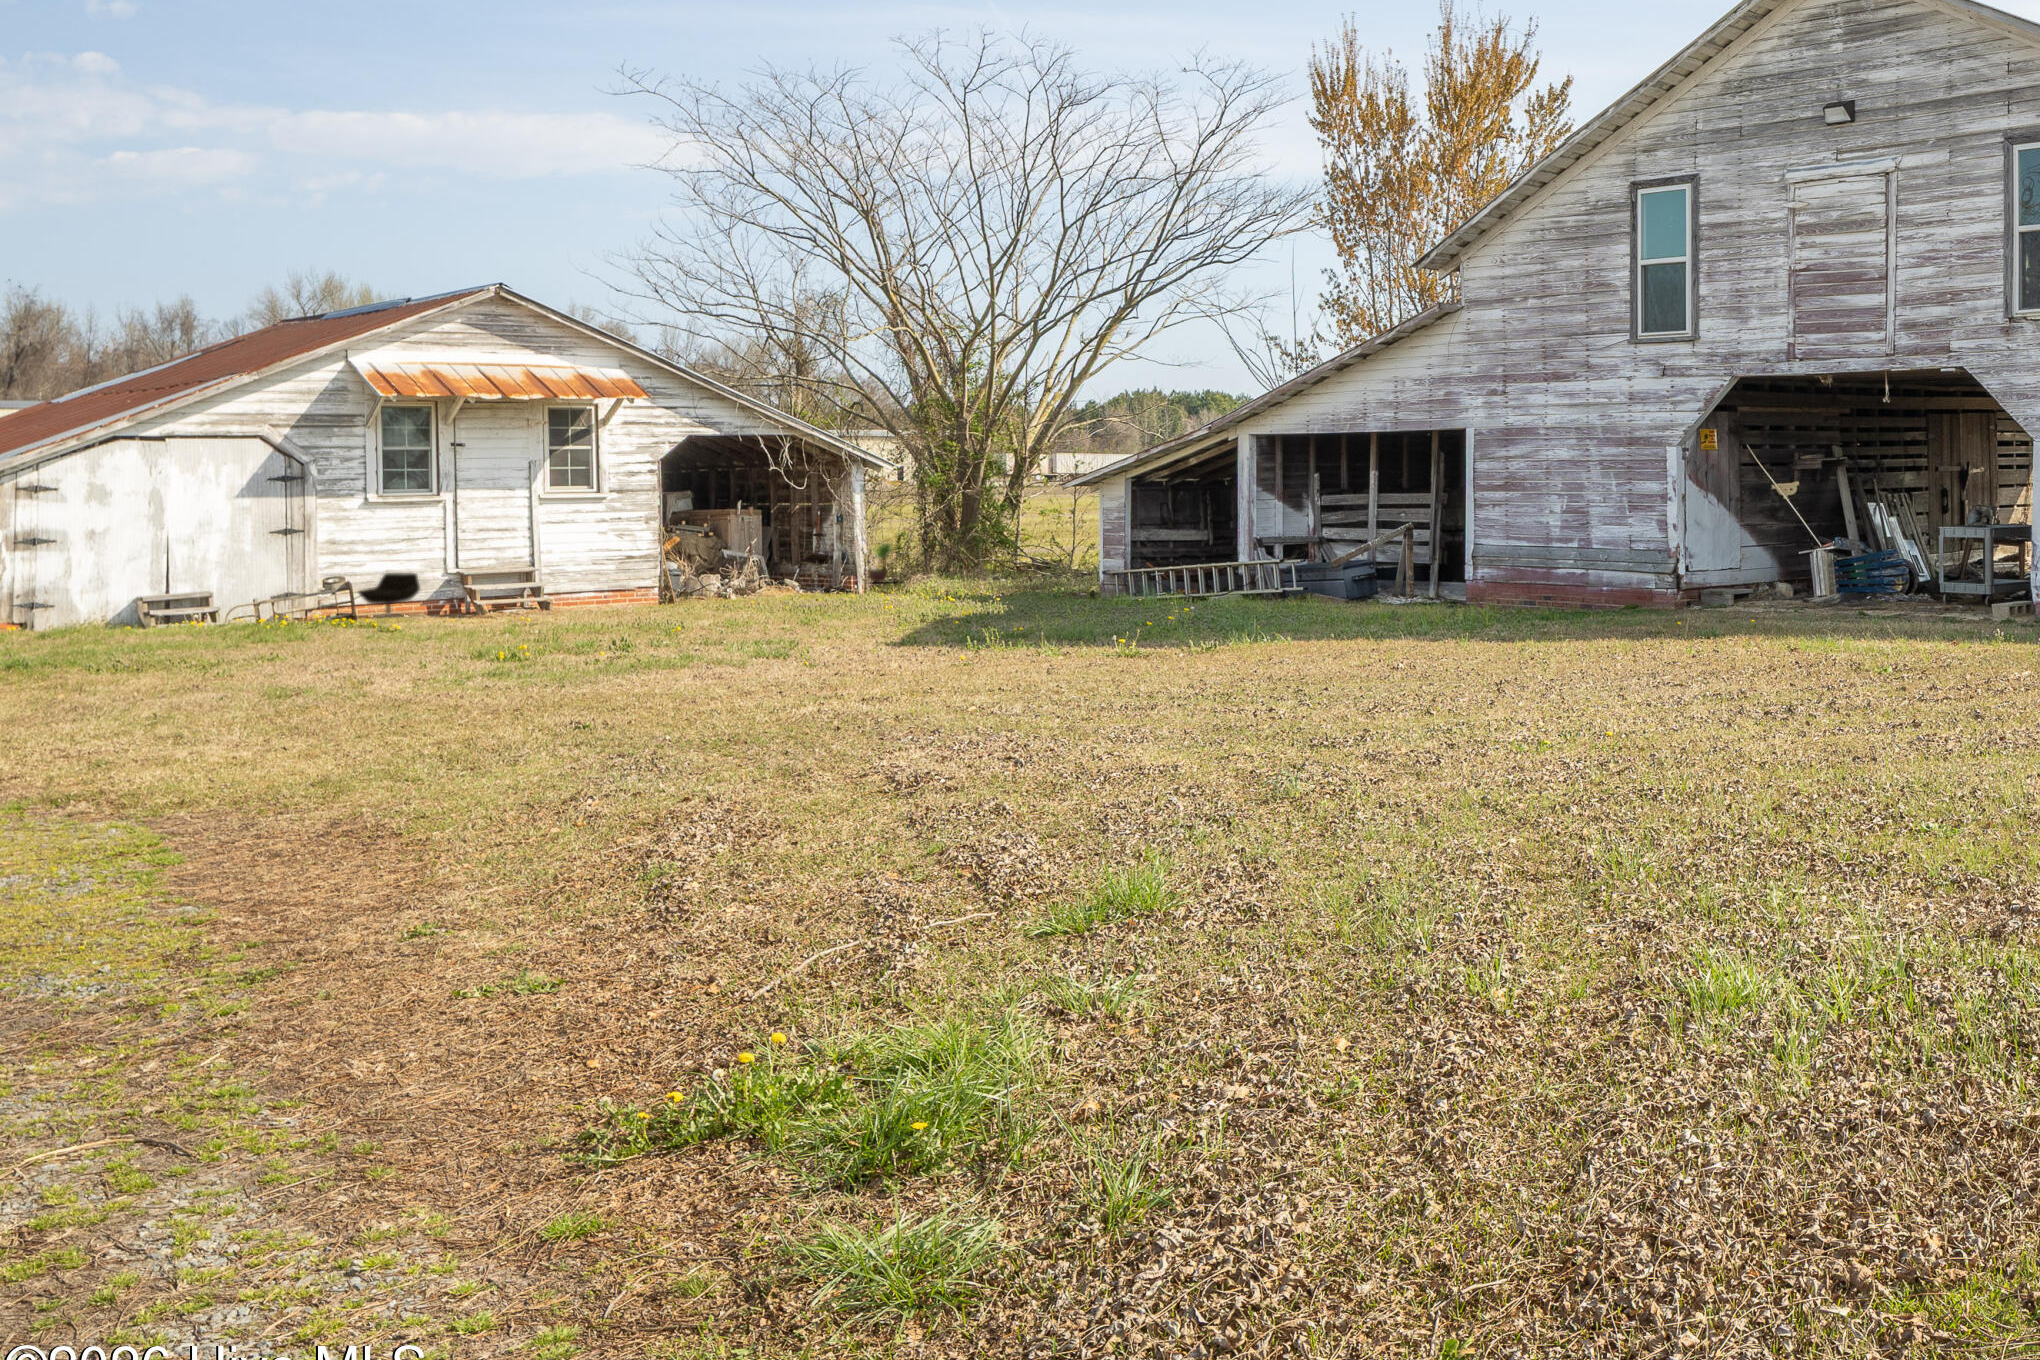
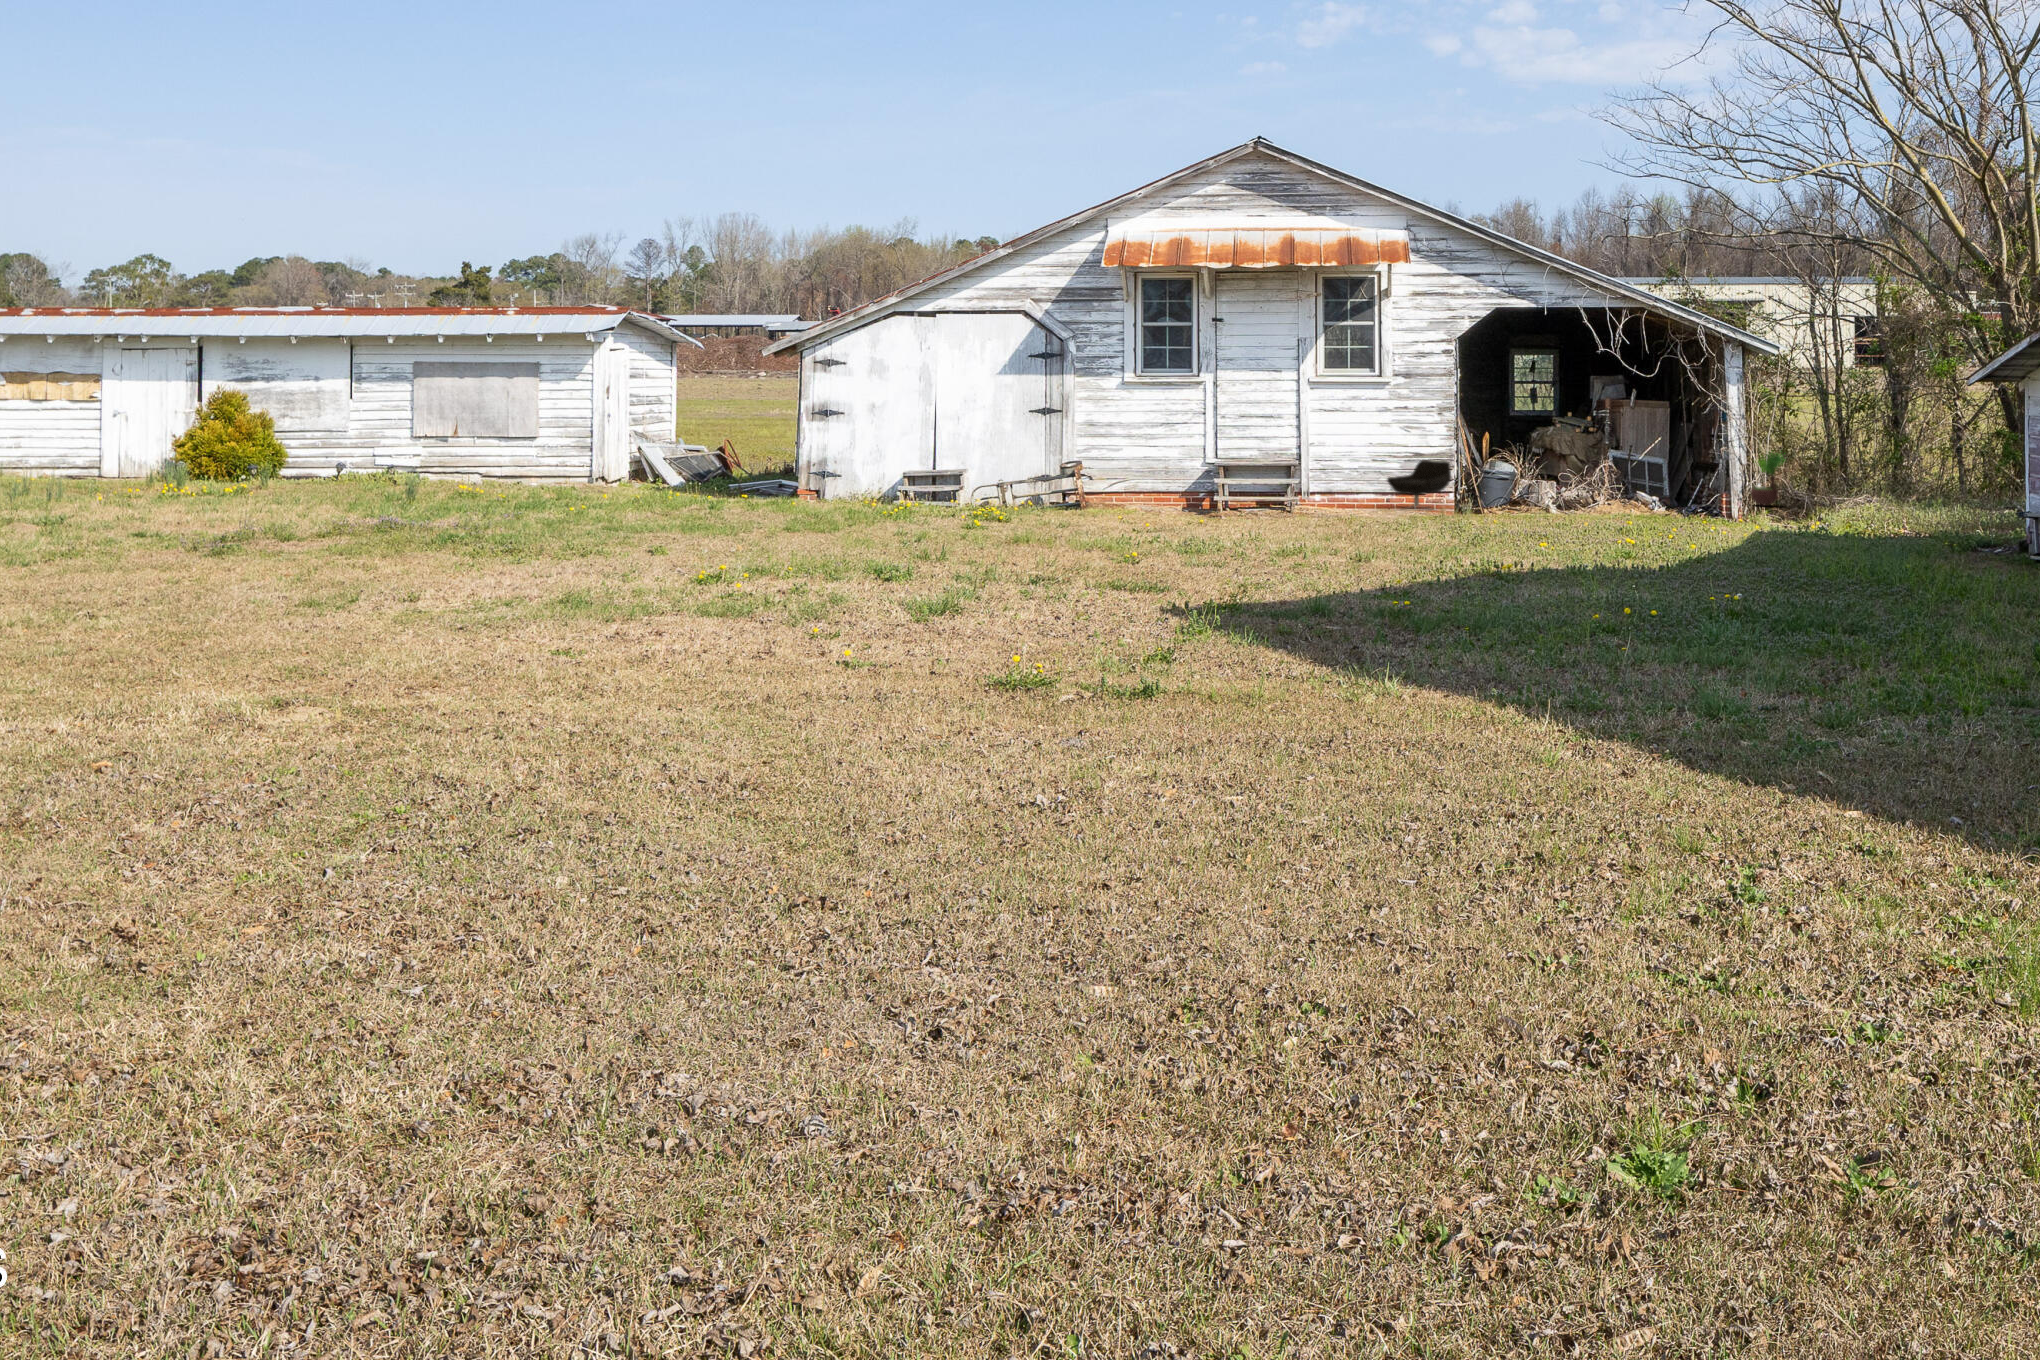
lounge chair: present [359,573,420,615] -> present [1387,460,1451,507]

